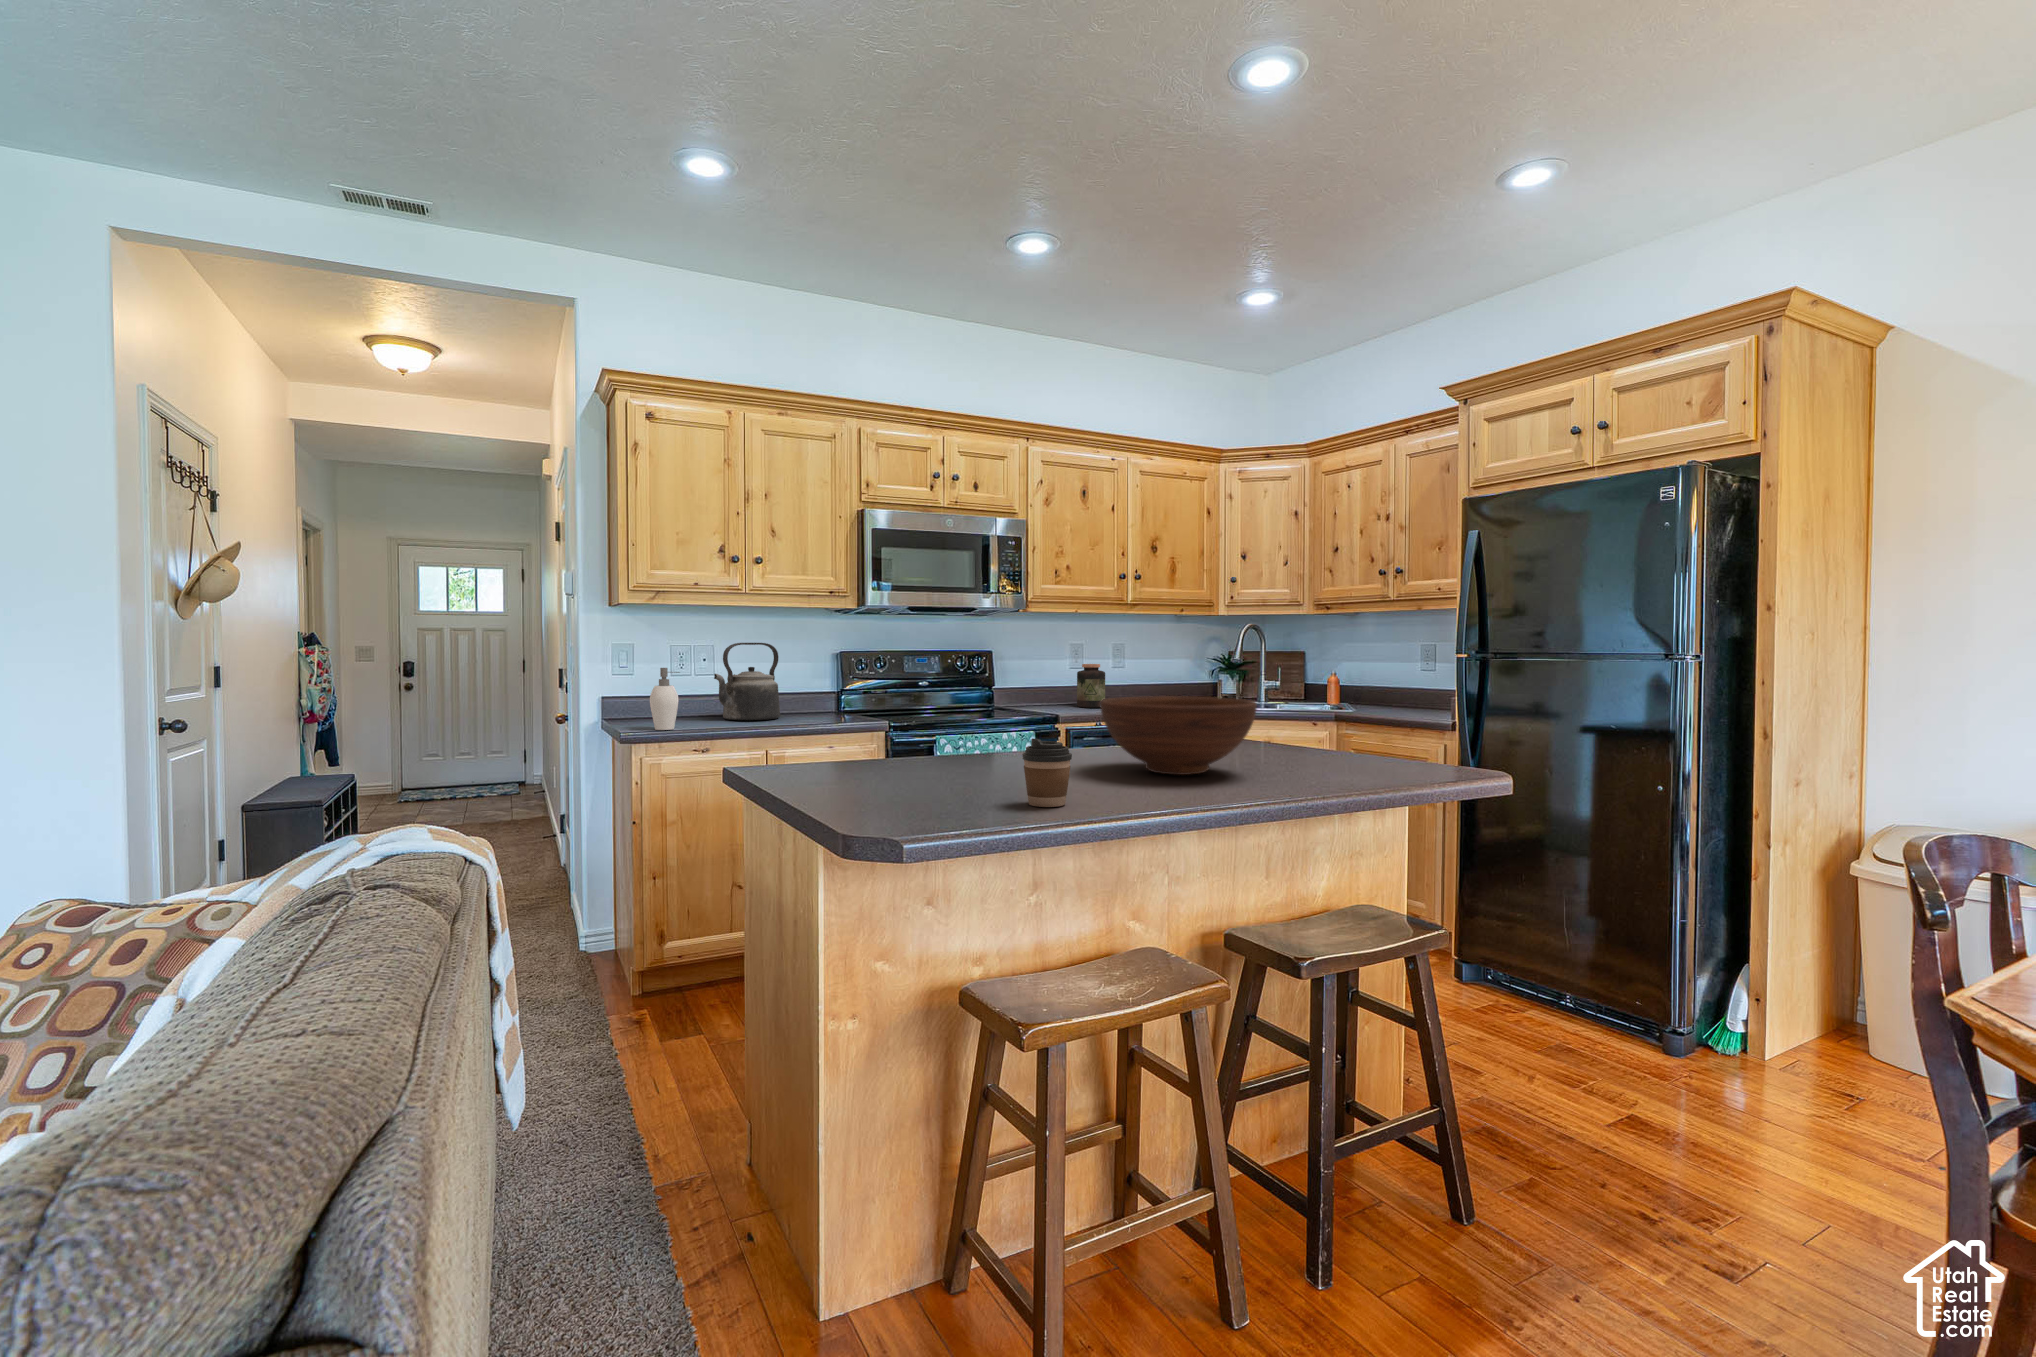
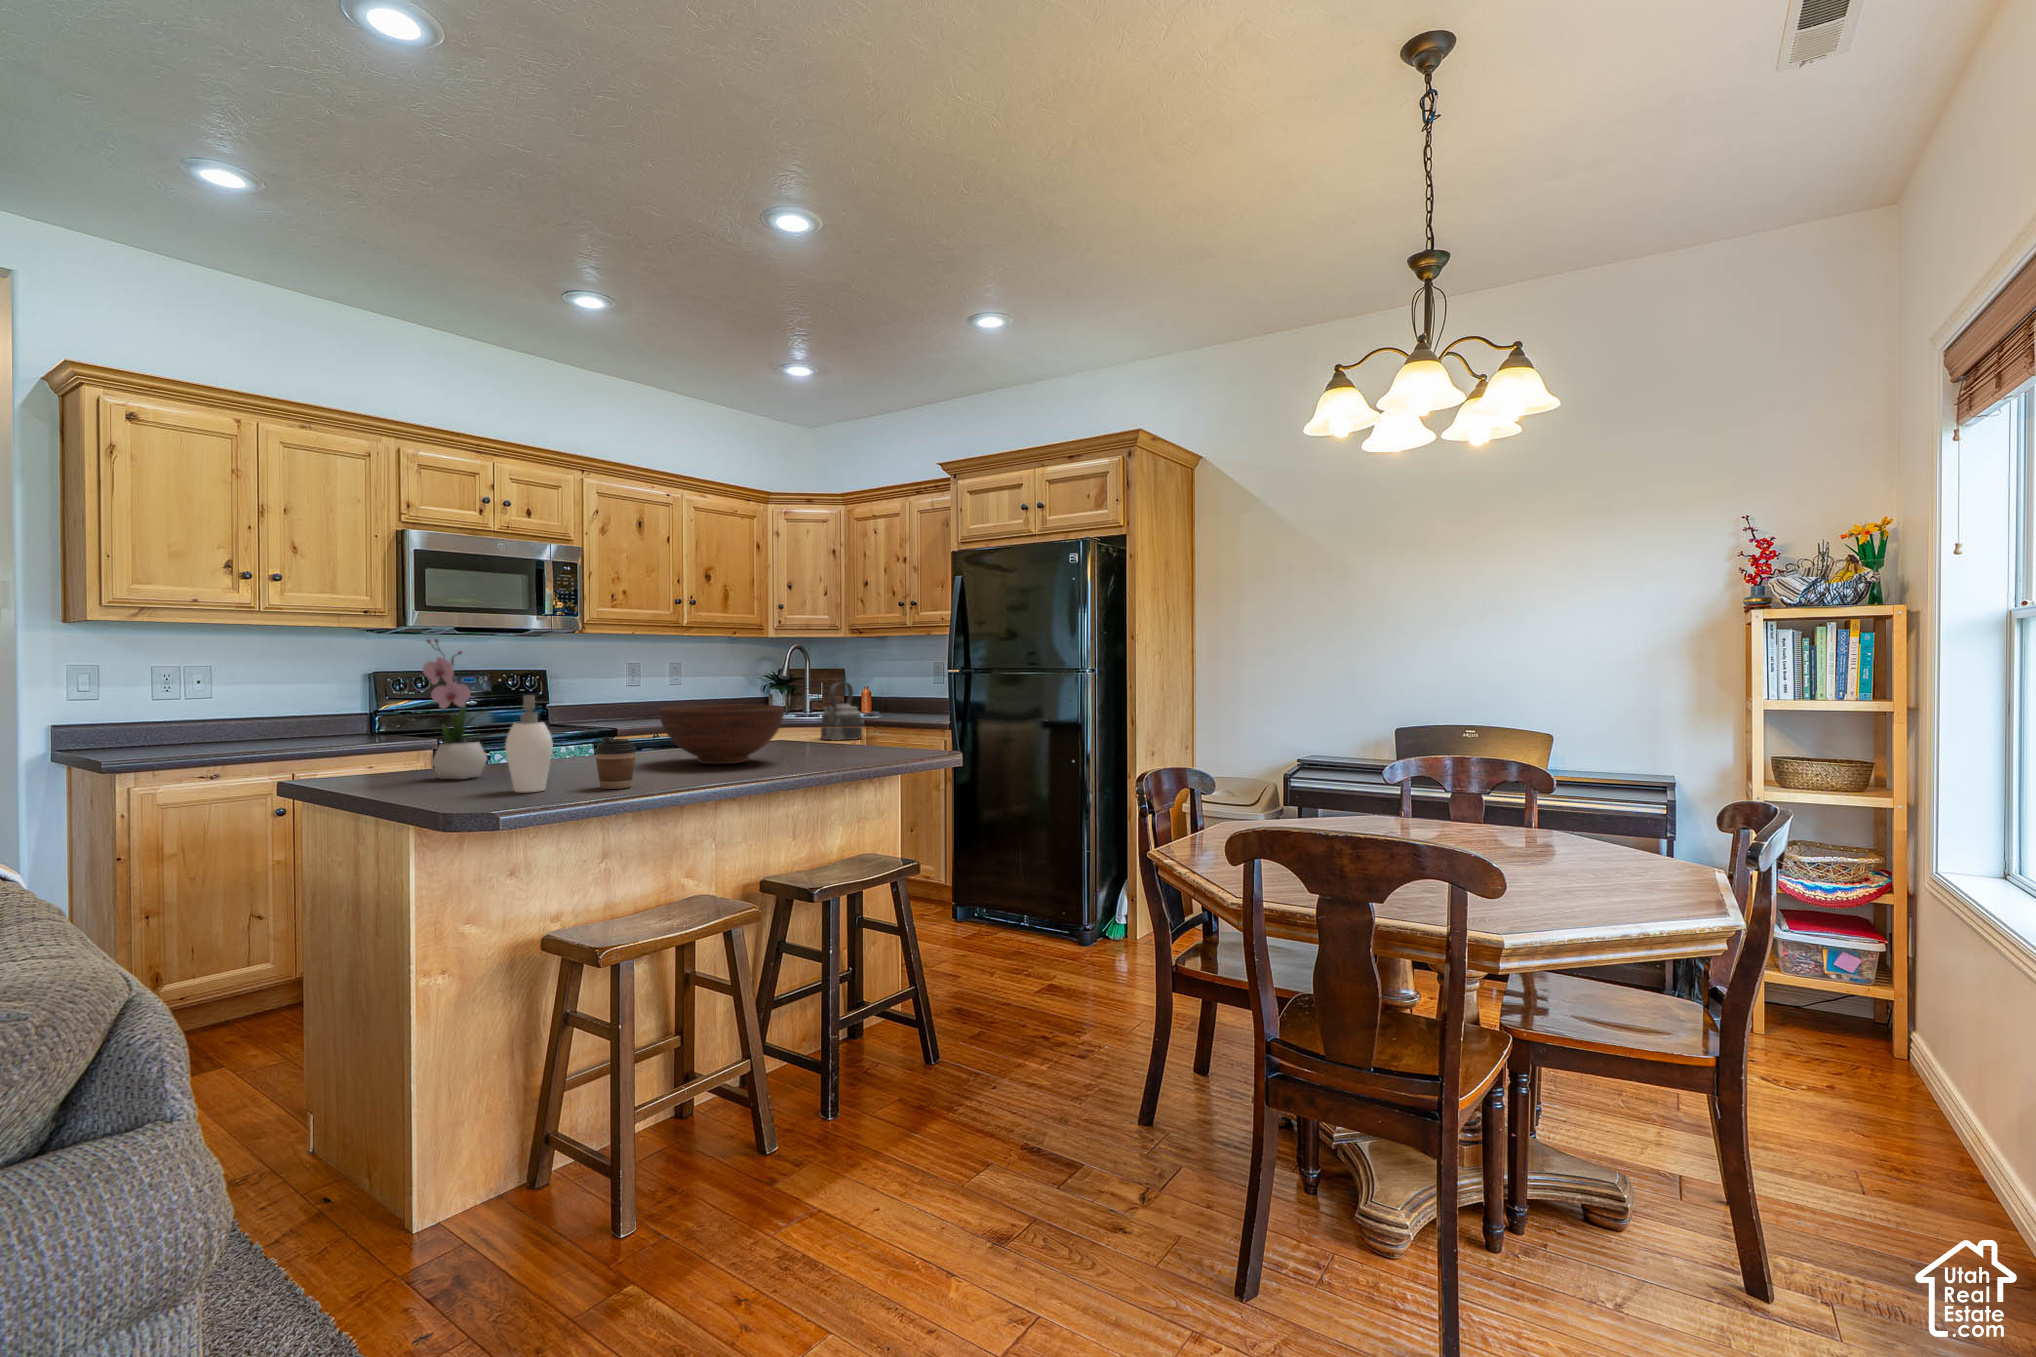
flower arrangement: none [846,614,919,779] -> present [423,639,488,779]
kettle: present [714,643,780,720] -> present [821,682,862,740]
jar: present [1077,664,1105,708] -> none [635,681,663,721]
soap dispenser: present [650,668,680,730] -> present [506,695,553,792]

